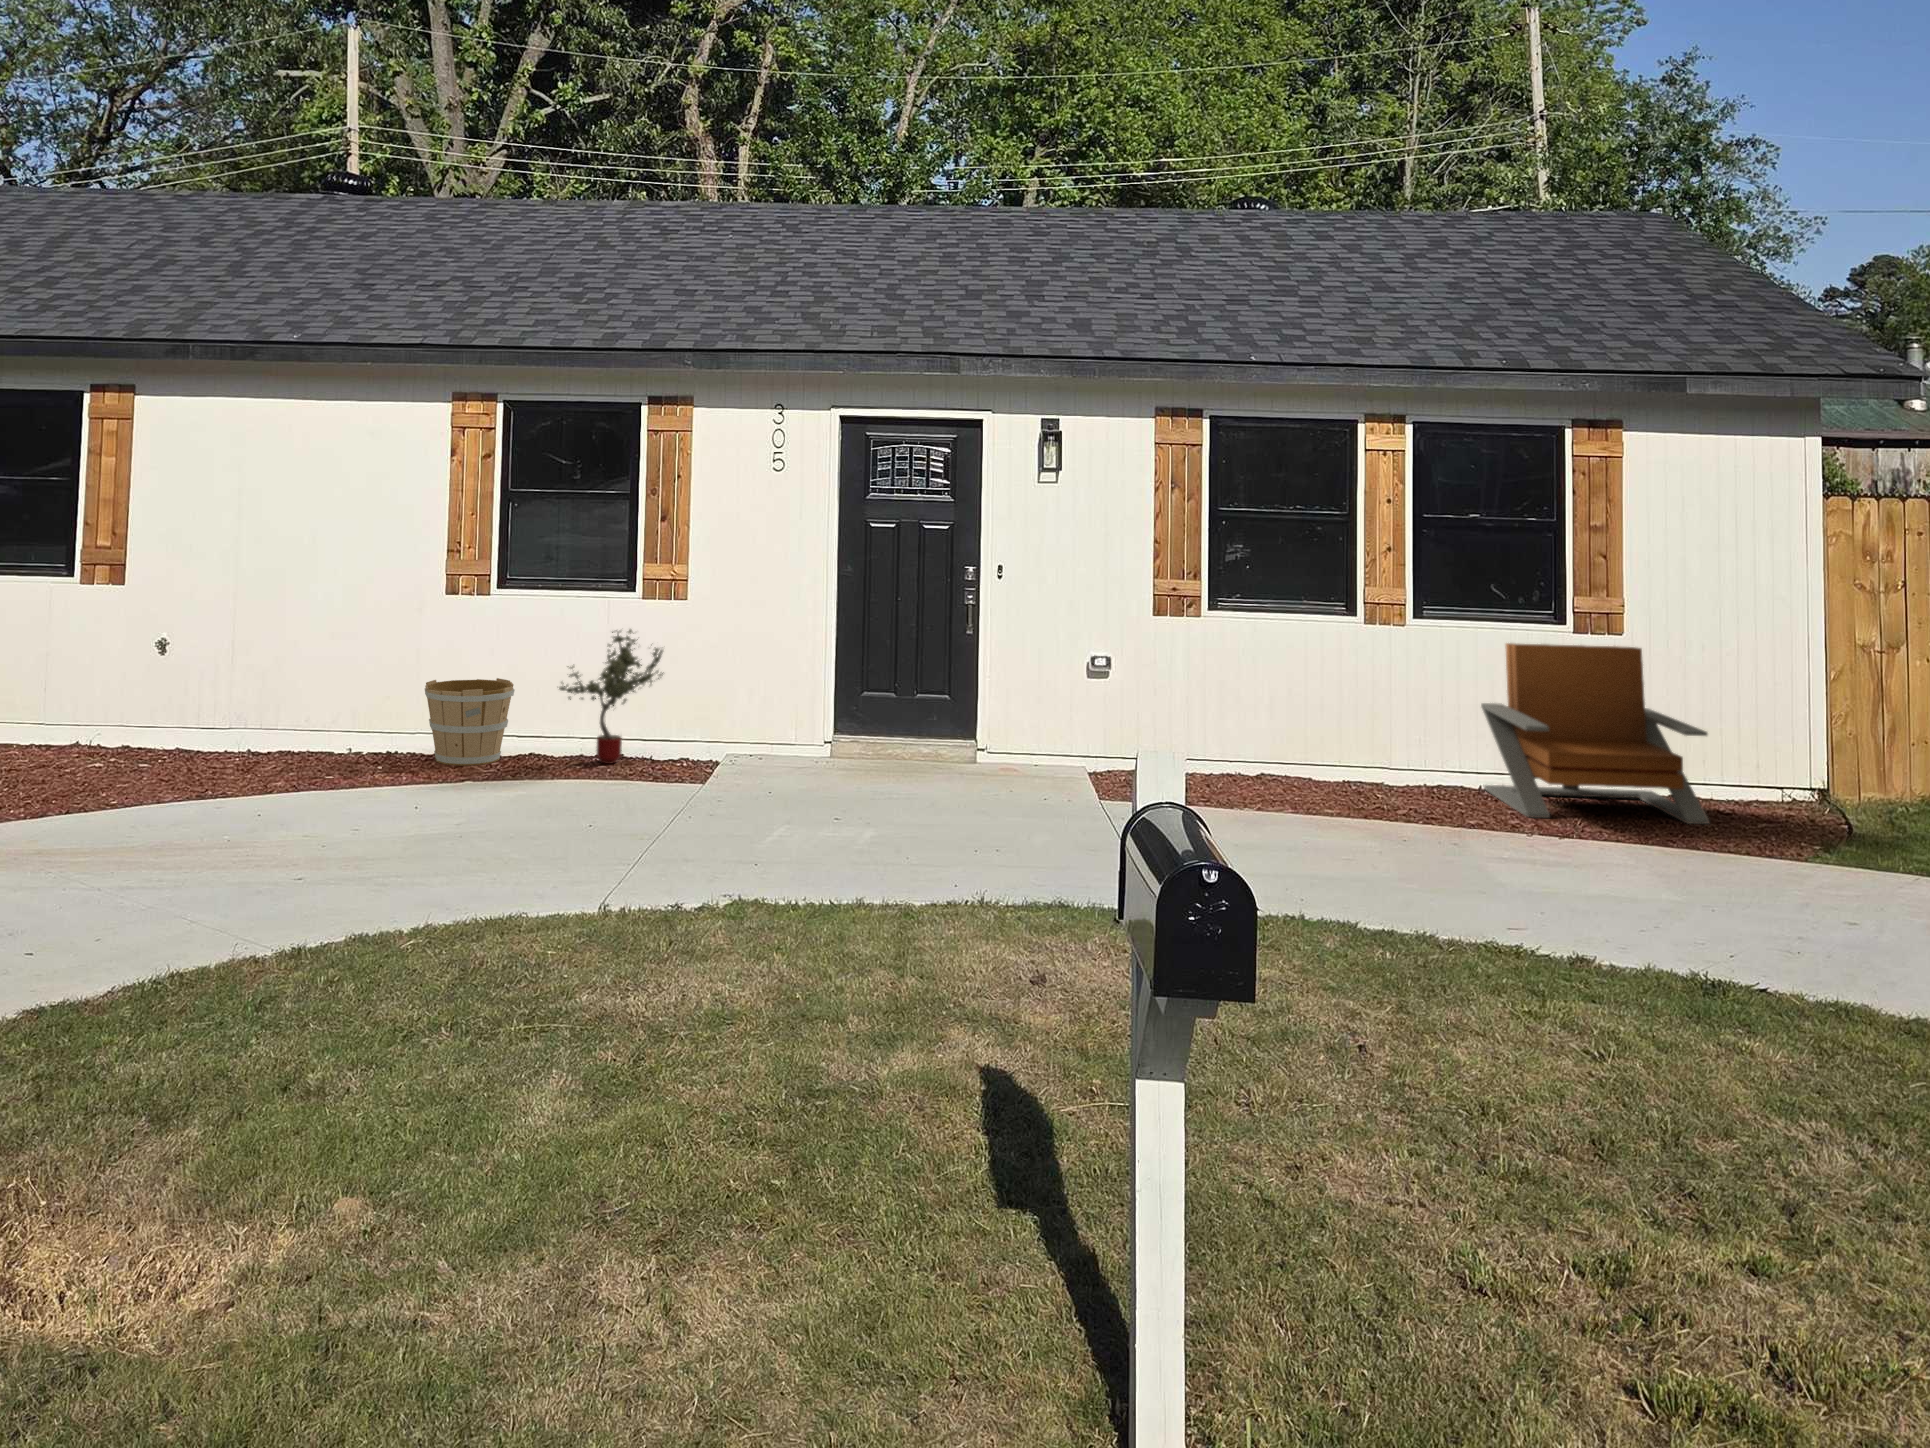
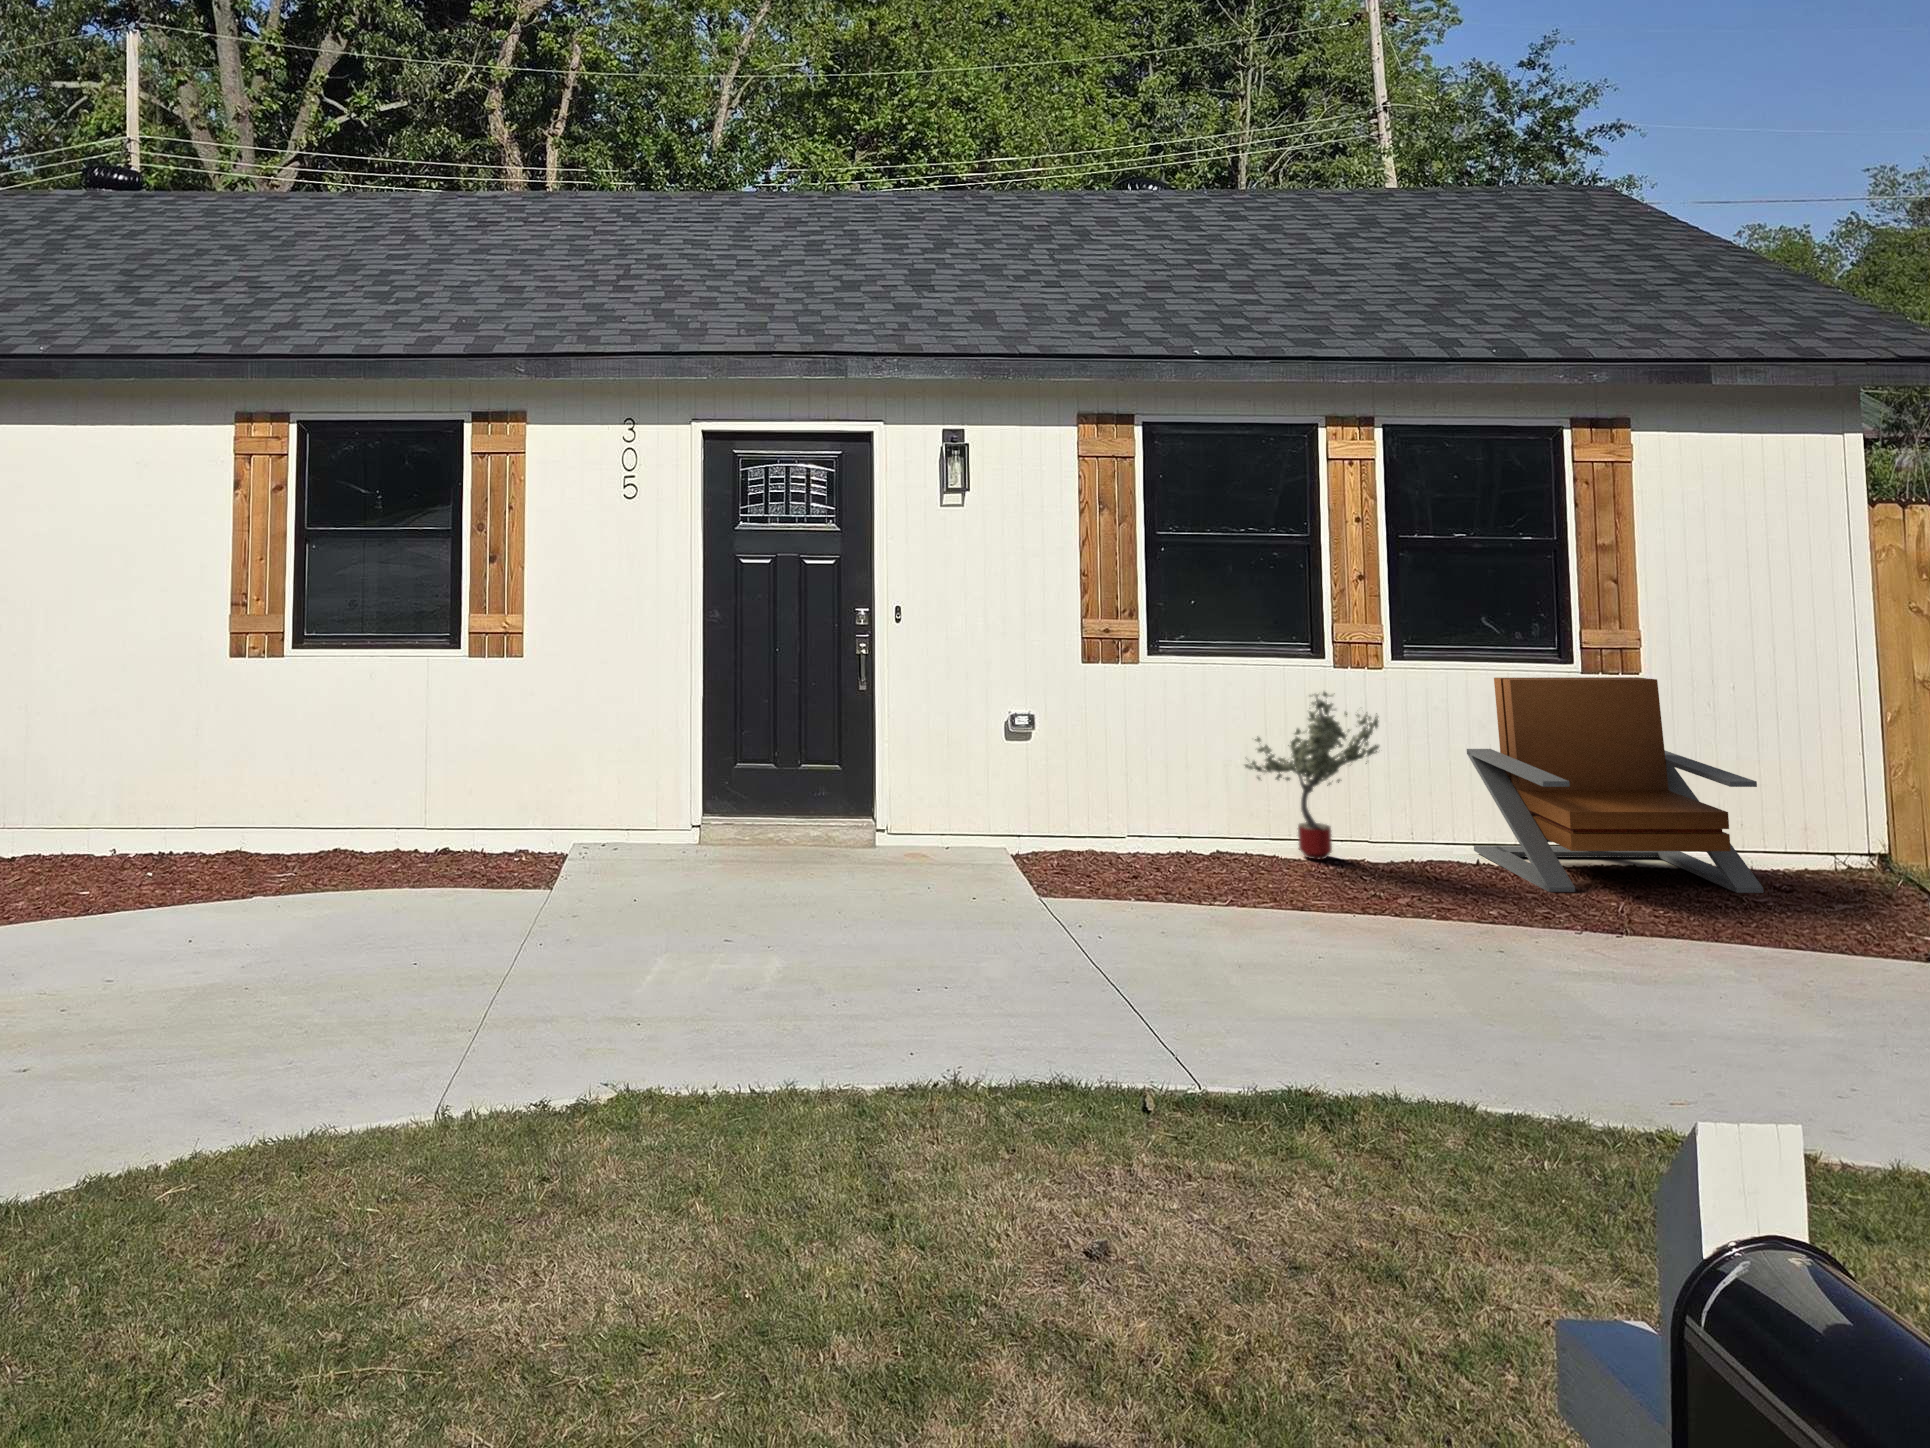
potted tree: present [559,629,663,764] -> present [1245,692,1379,860]
wooden bucket: present [425,678,515,766] -> none [208,756,318,868]

